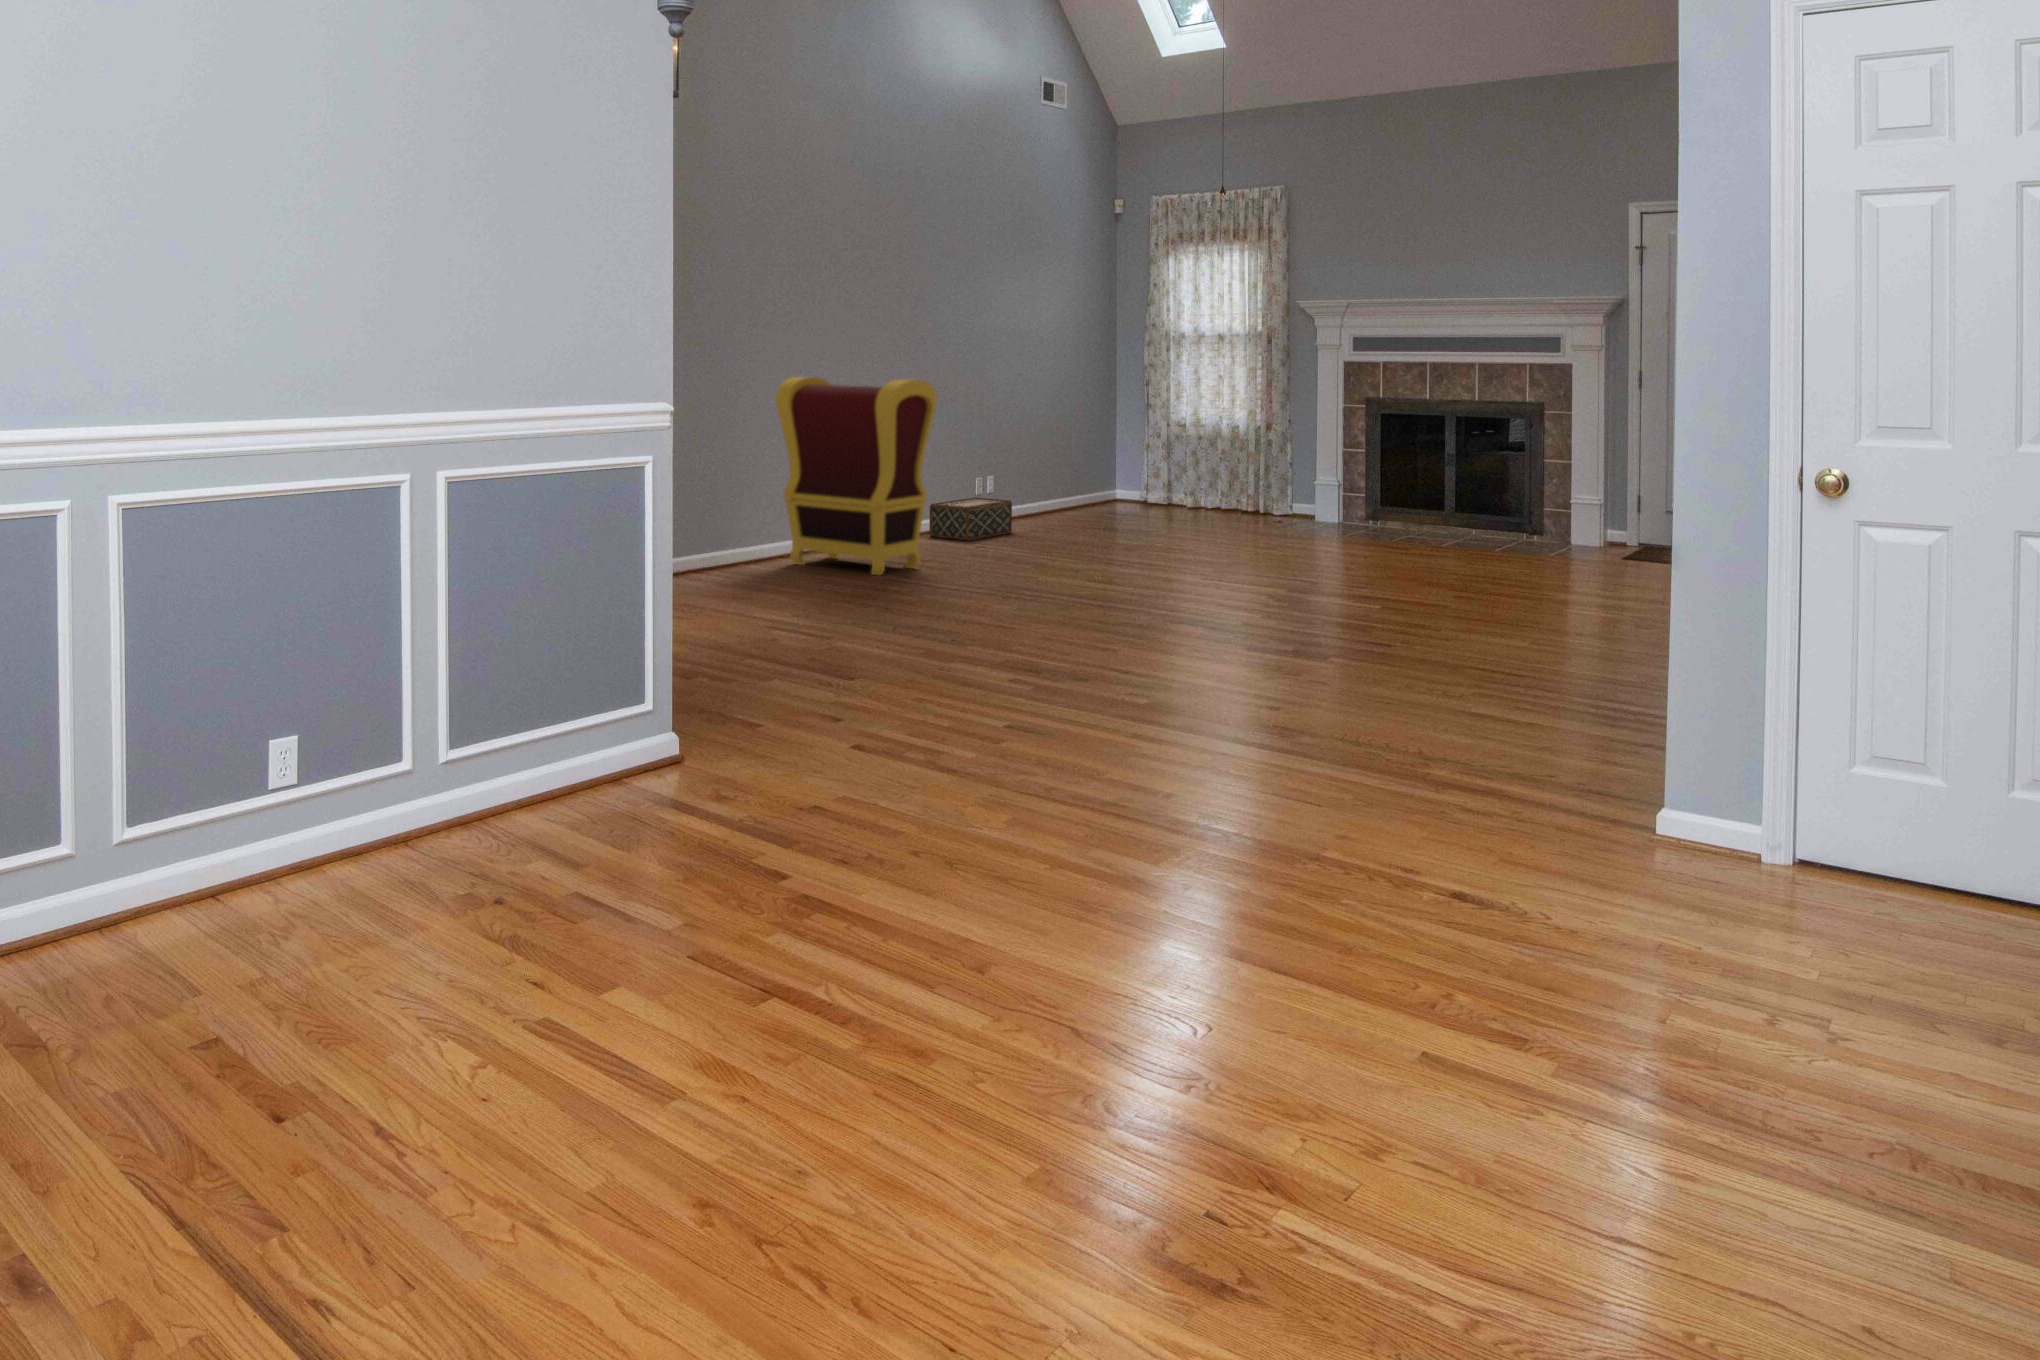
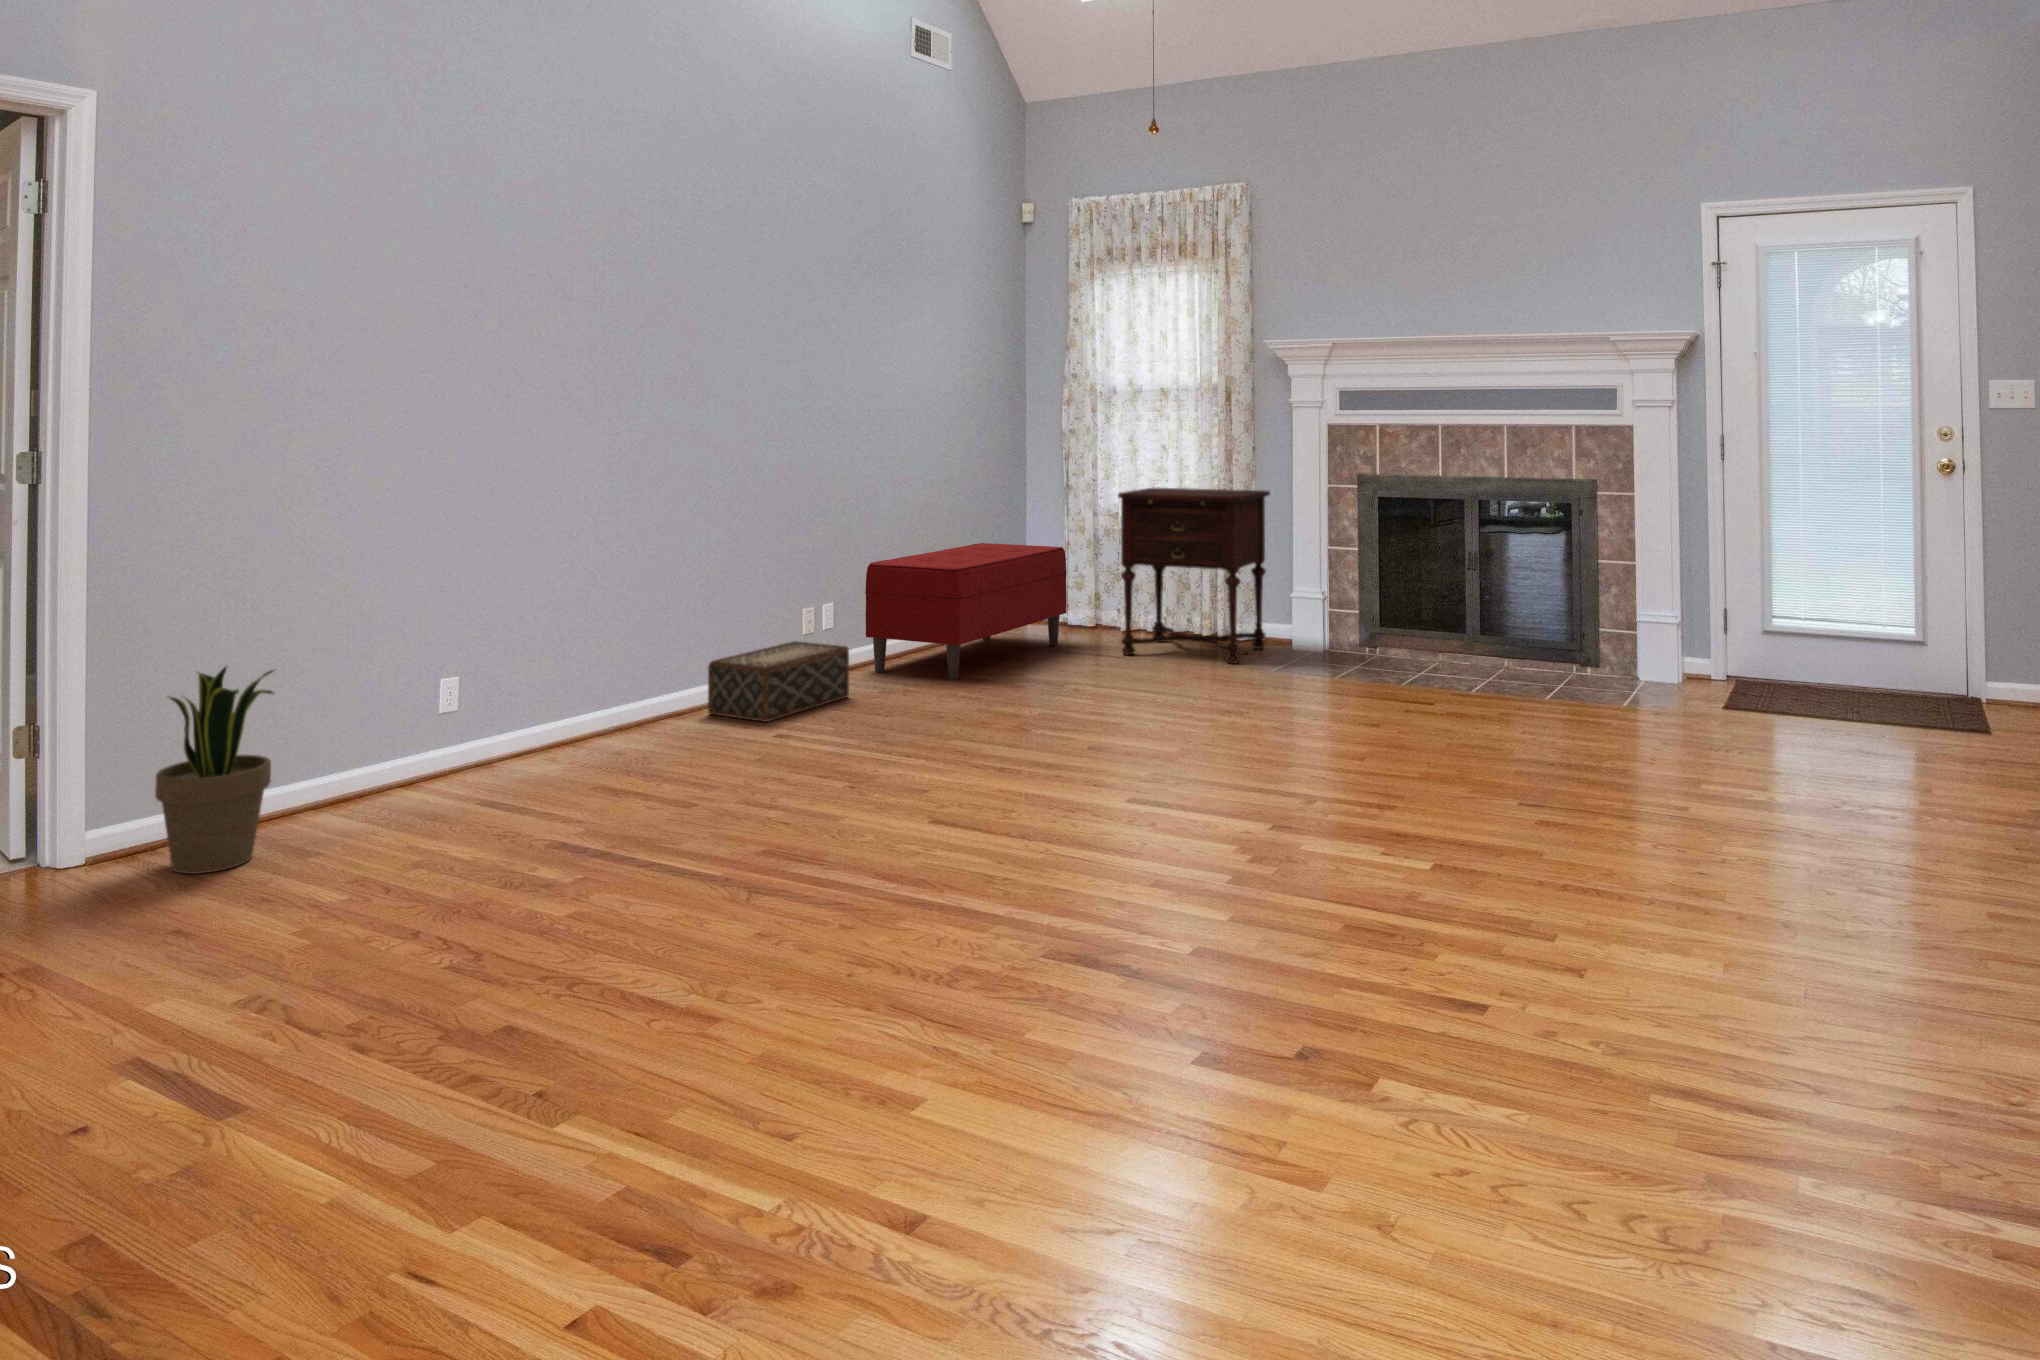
armchair: present [776,377,936,576] -> none [360,458,664,840]
side table: none [1187,406,1299,527] -> present [1118,487,1270,664]
bench: none [1015,443,1149,527] -> present [865,543,1067,680]
potted plant: none [706,478,759,578] -> present [155,666,275,874]

